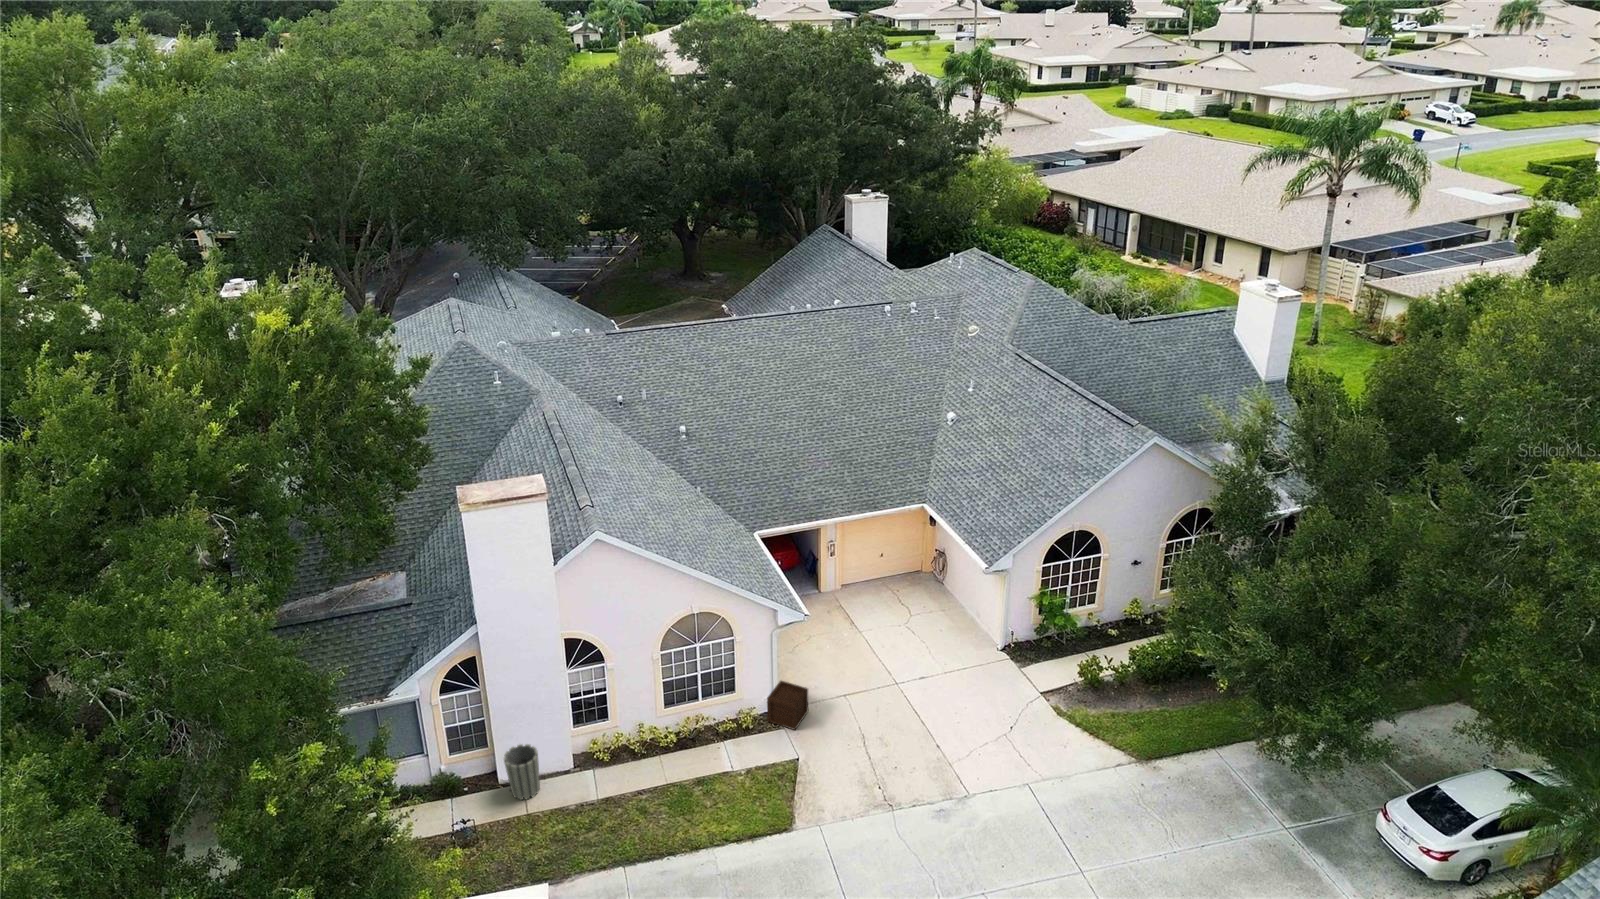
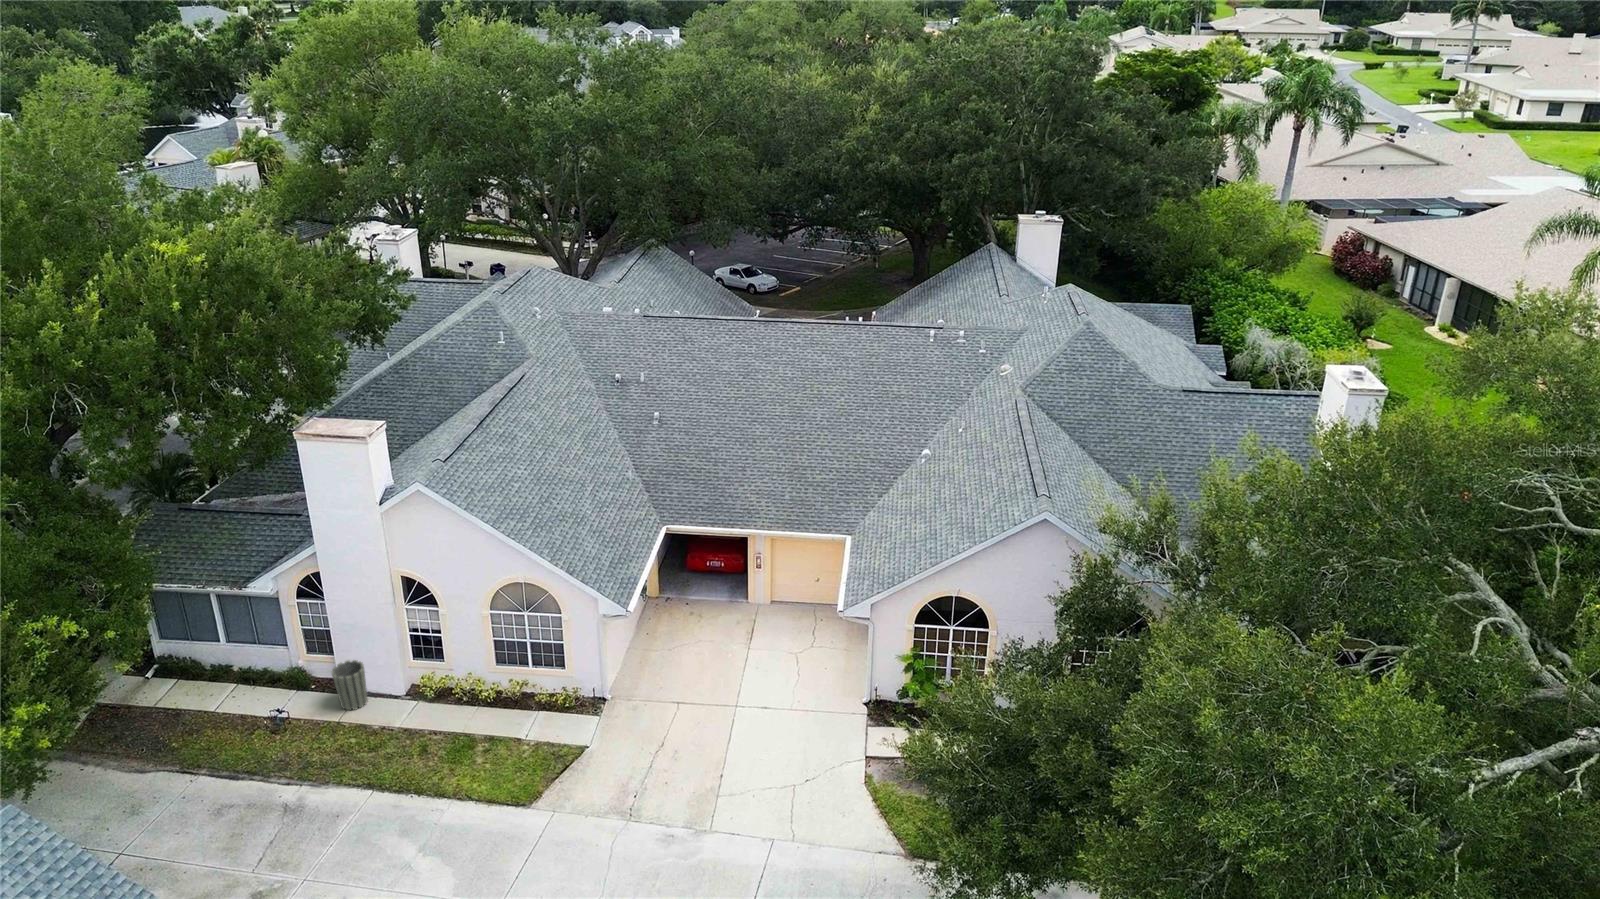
wooden crate: present [767,681,808,730] -> none [589,671,634,722]

